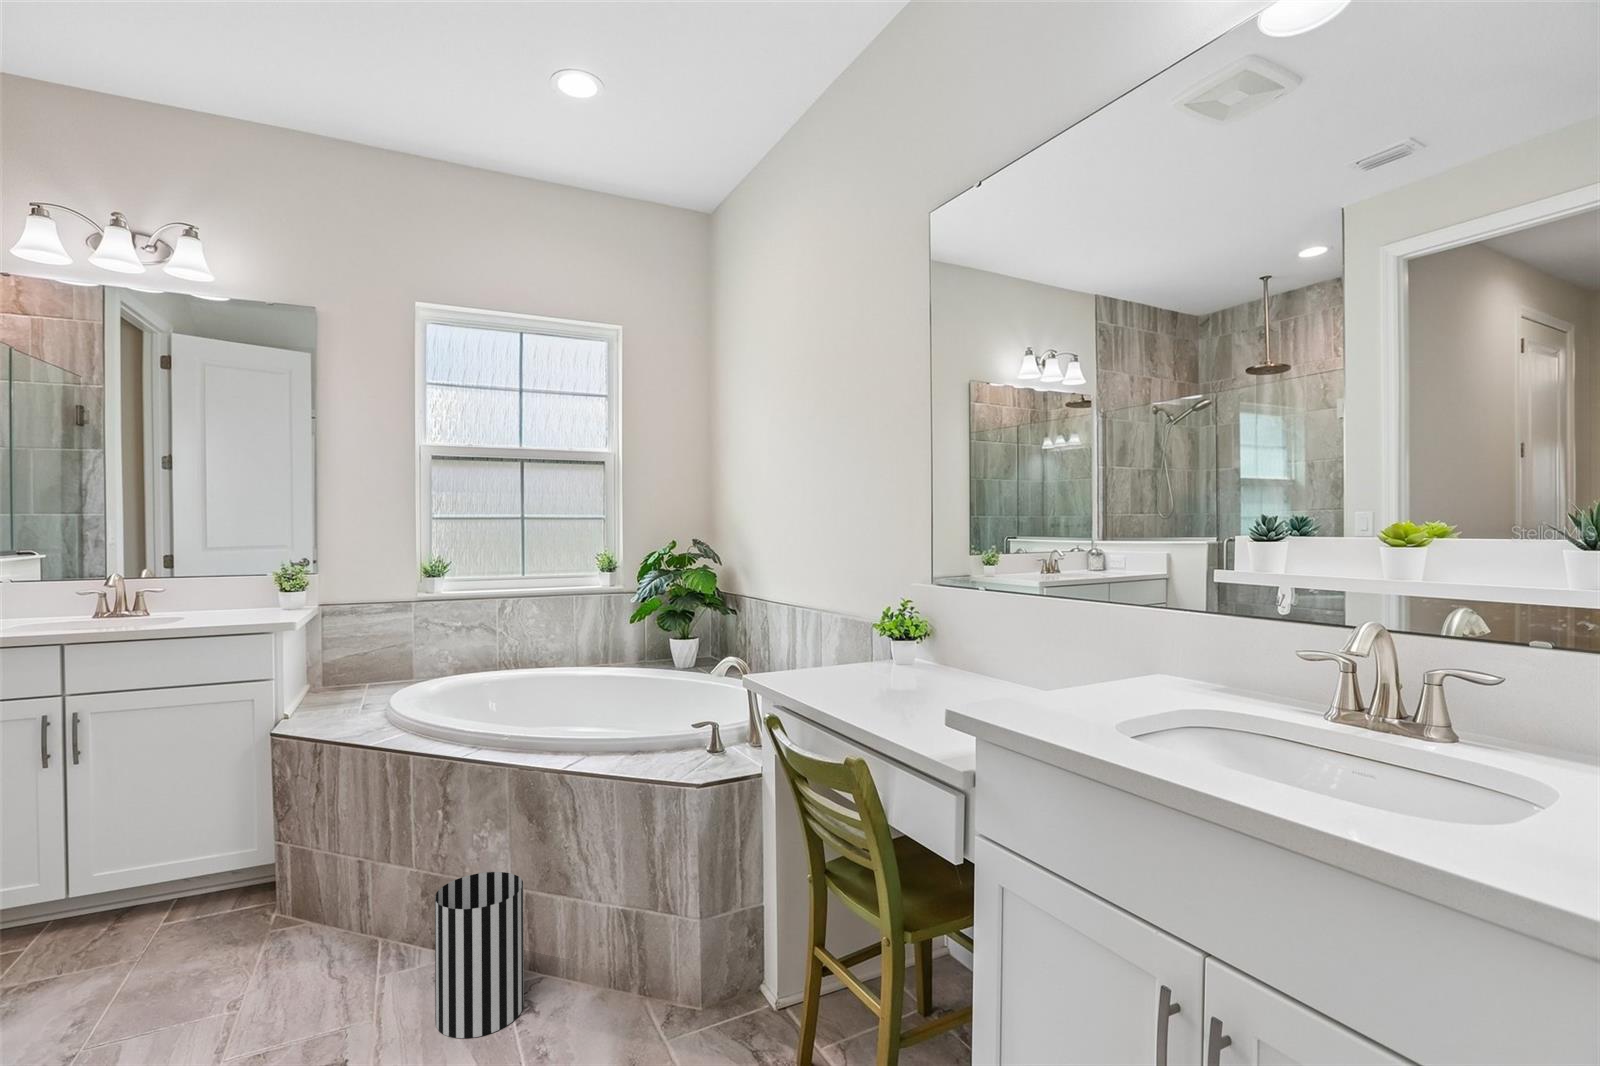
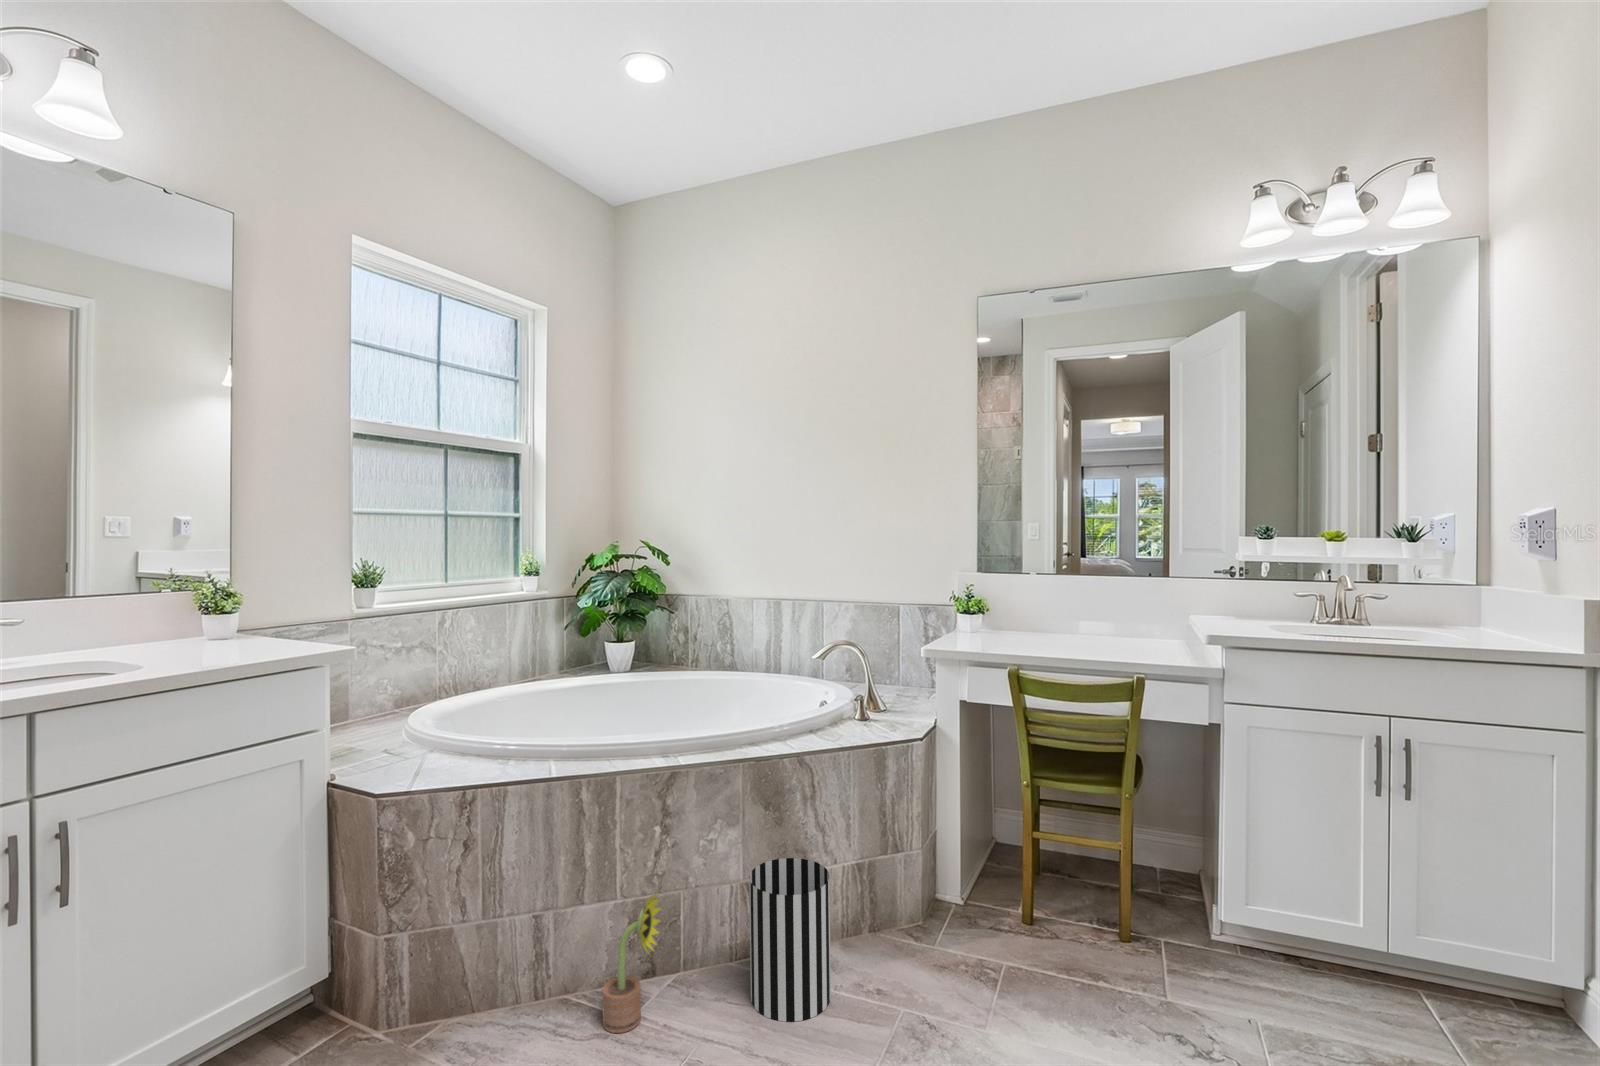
decorative plant: none [347,866,409,981] -> present [602,893,661,1033]

